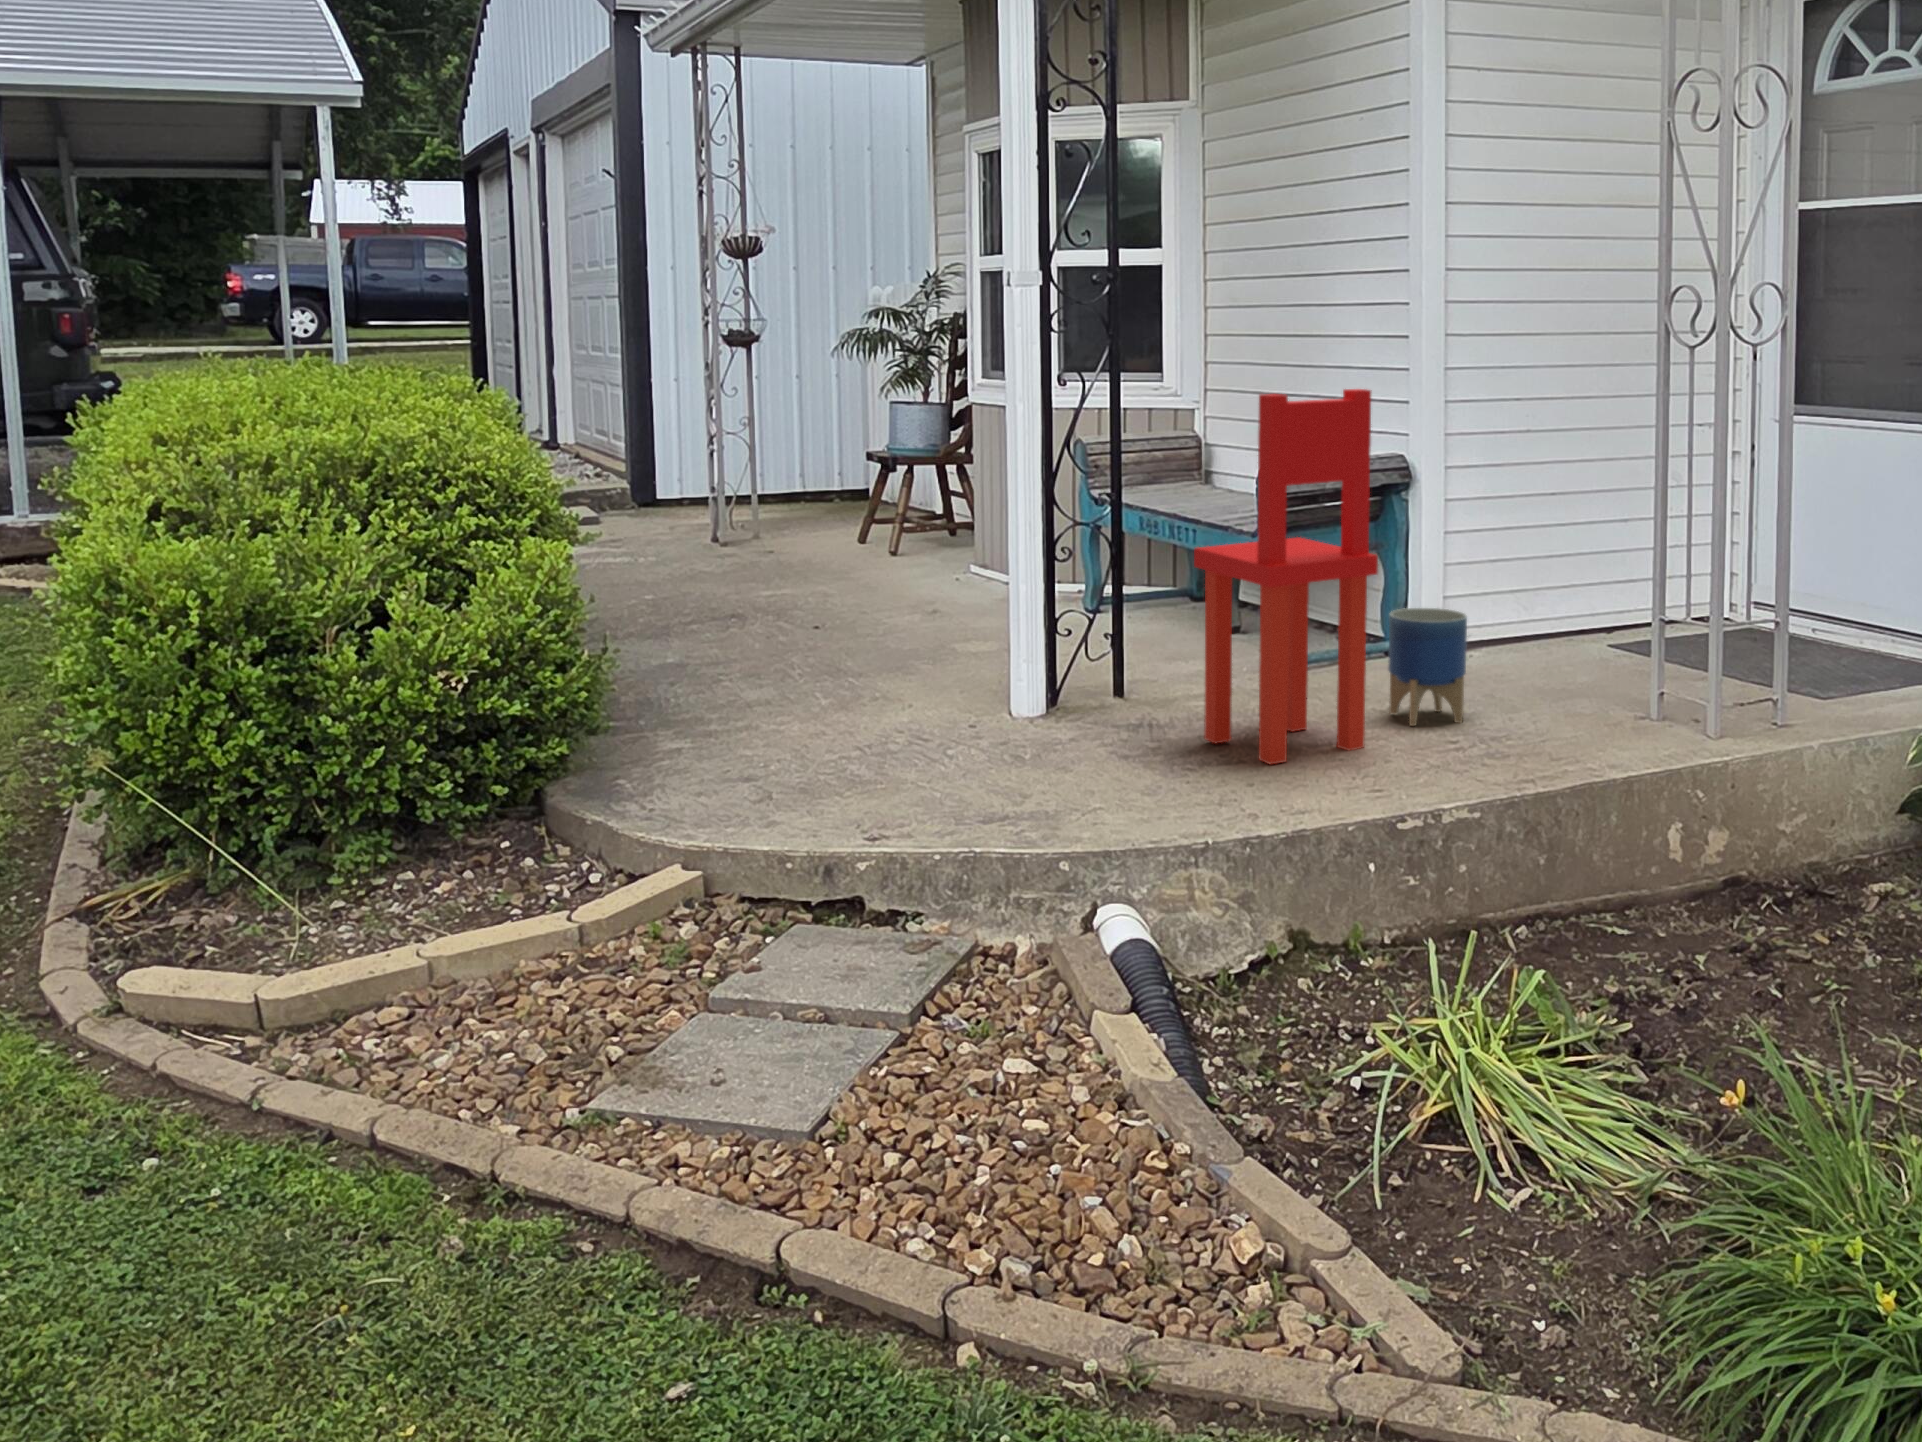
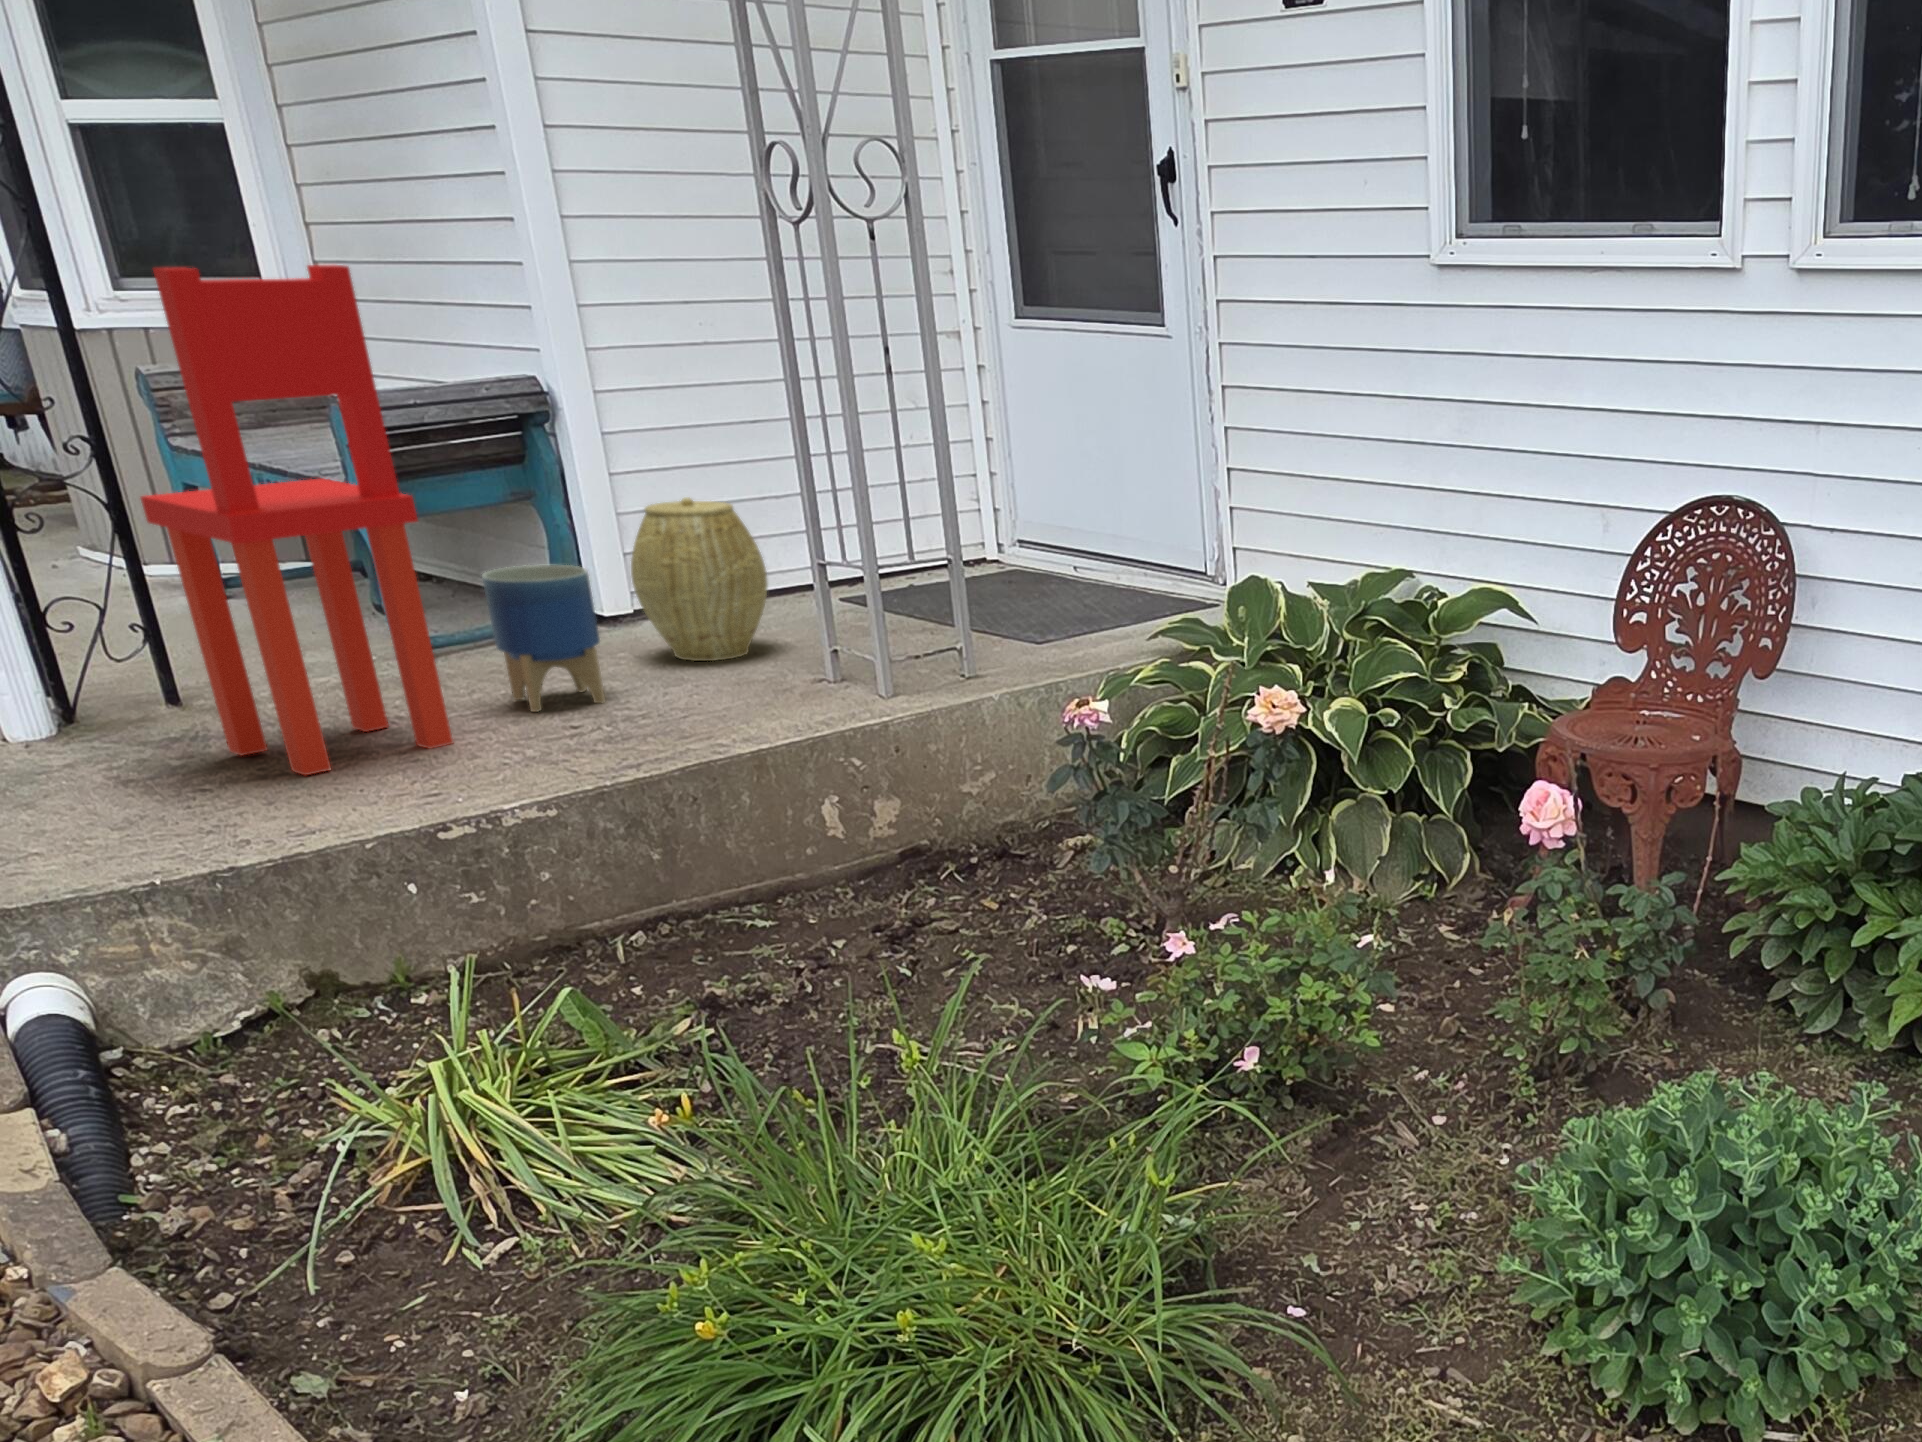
woven basket: none [1474,557,1581,692] -> present [631,497,768,661]

